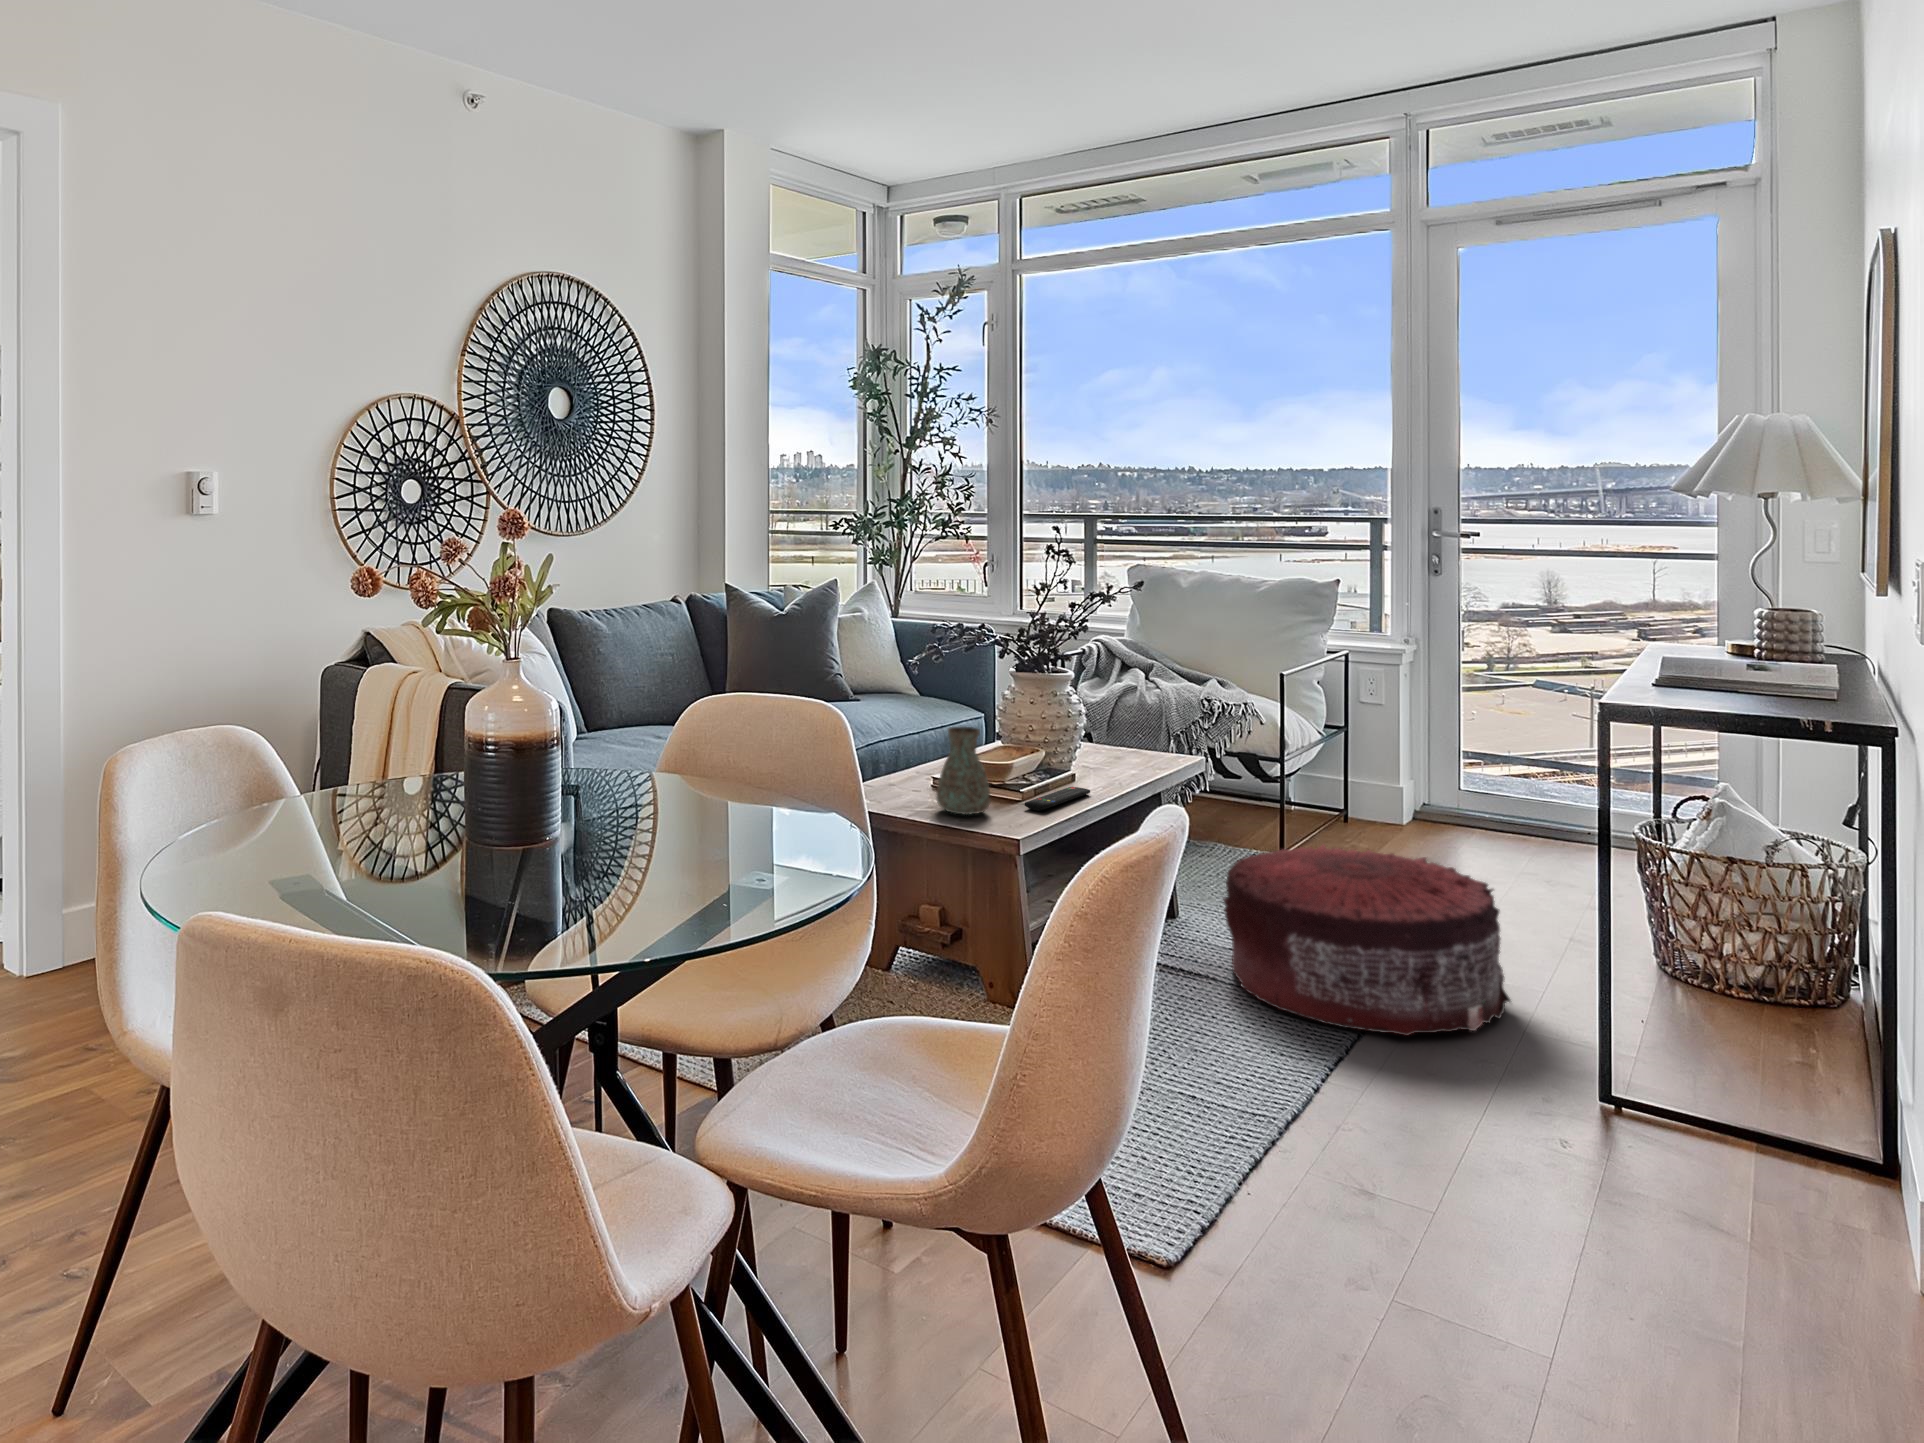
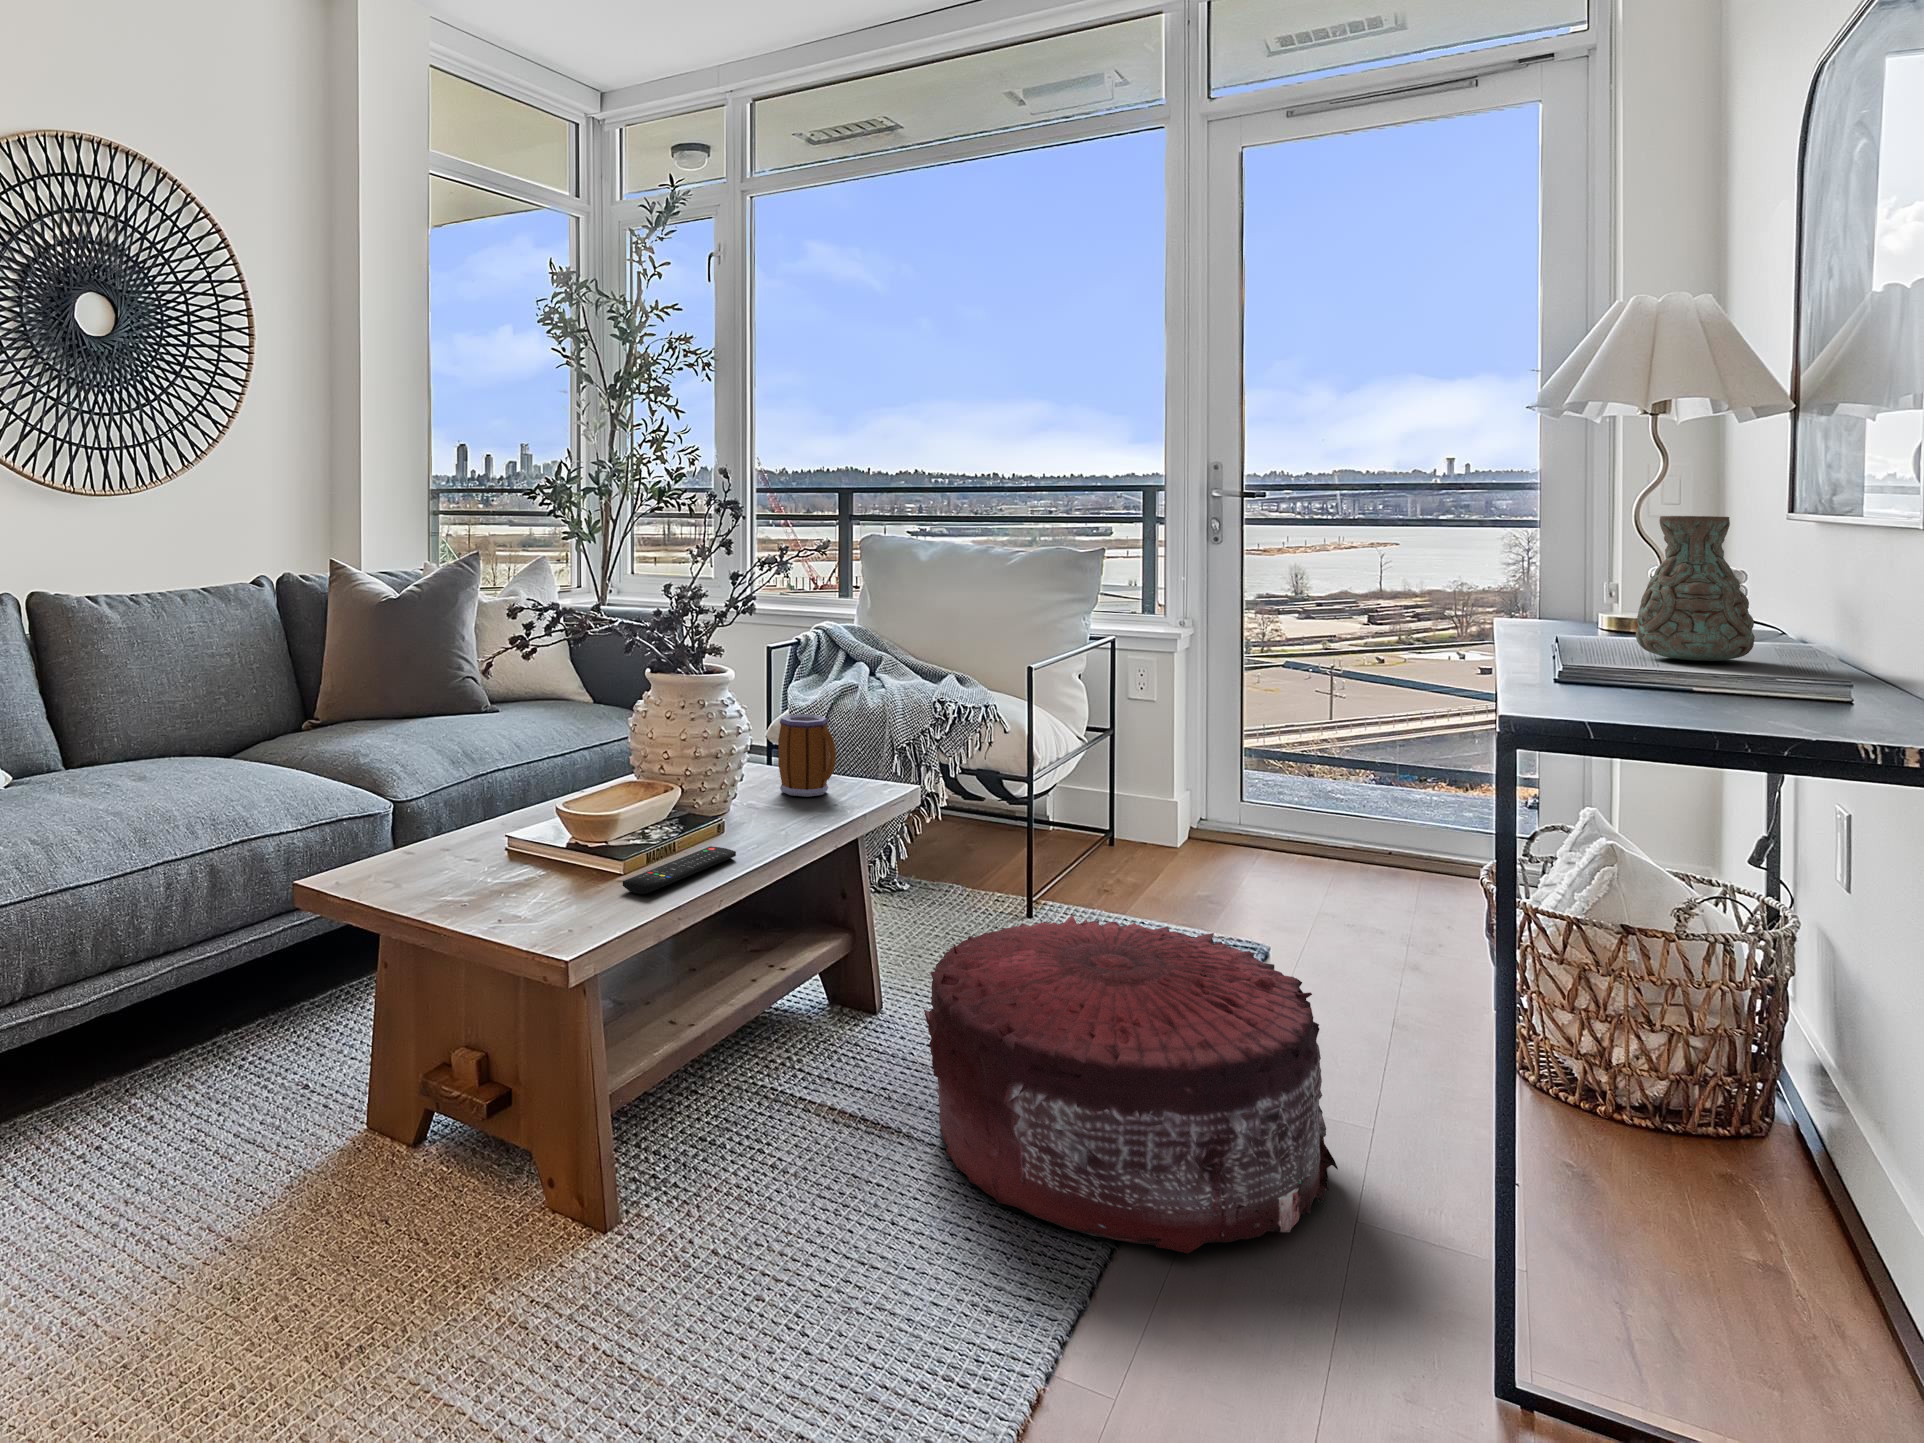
mug: none [1101,703,1145,761] -> present [778,714,836,797]
decorative vase: present [936,727,991,815] -> present [1636,516,1755,661]

